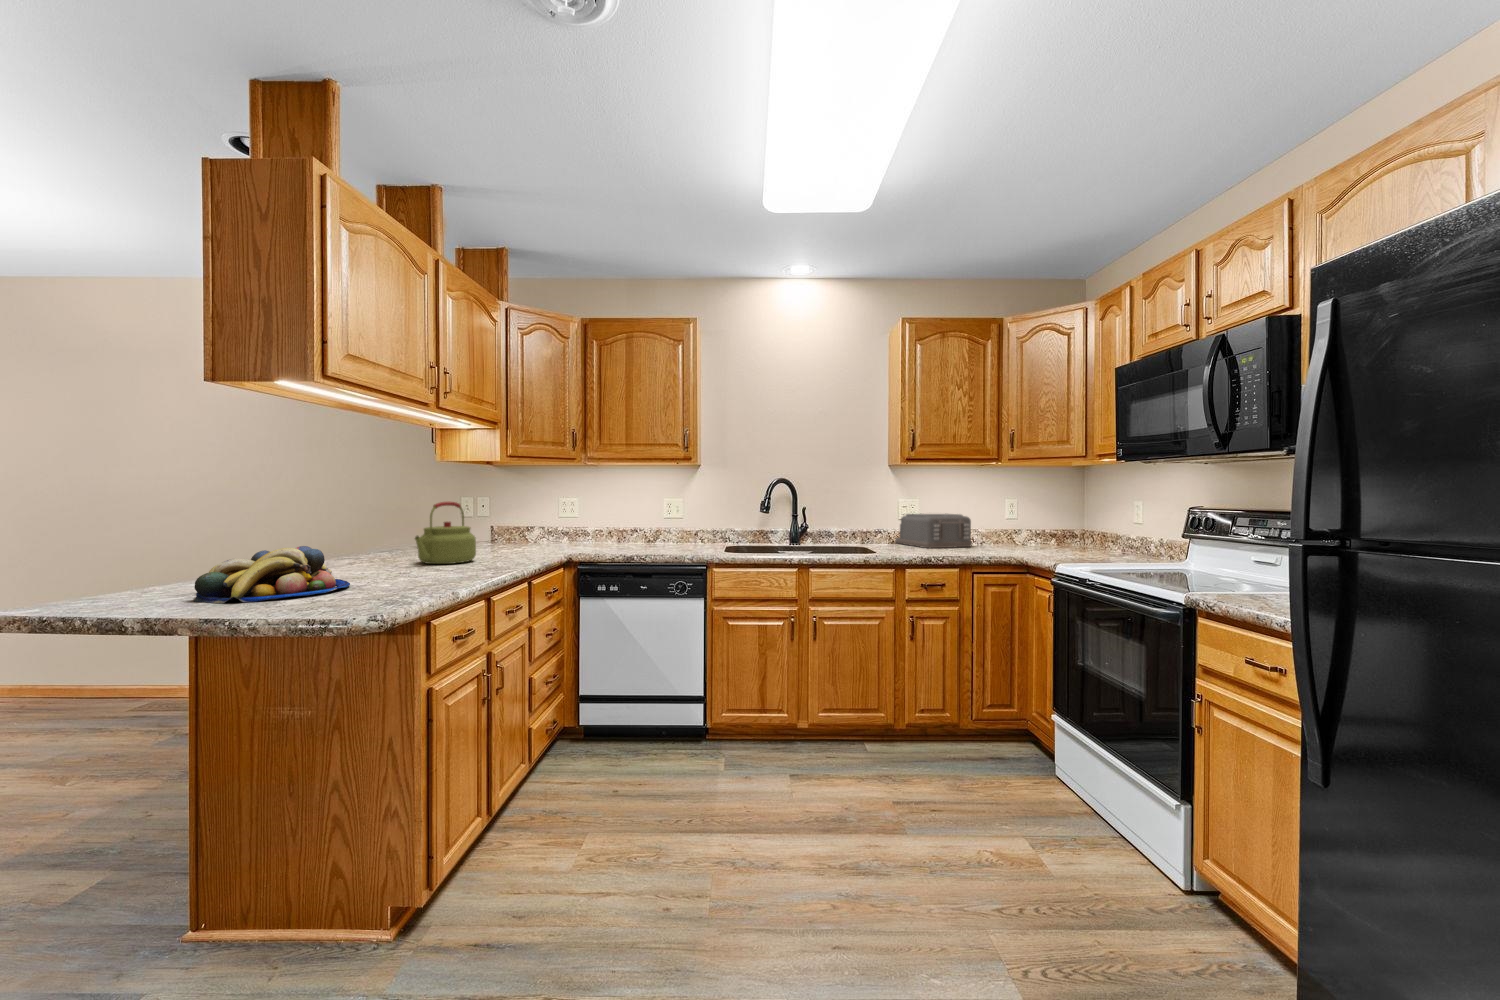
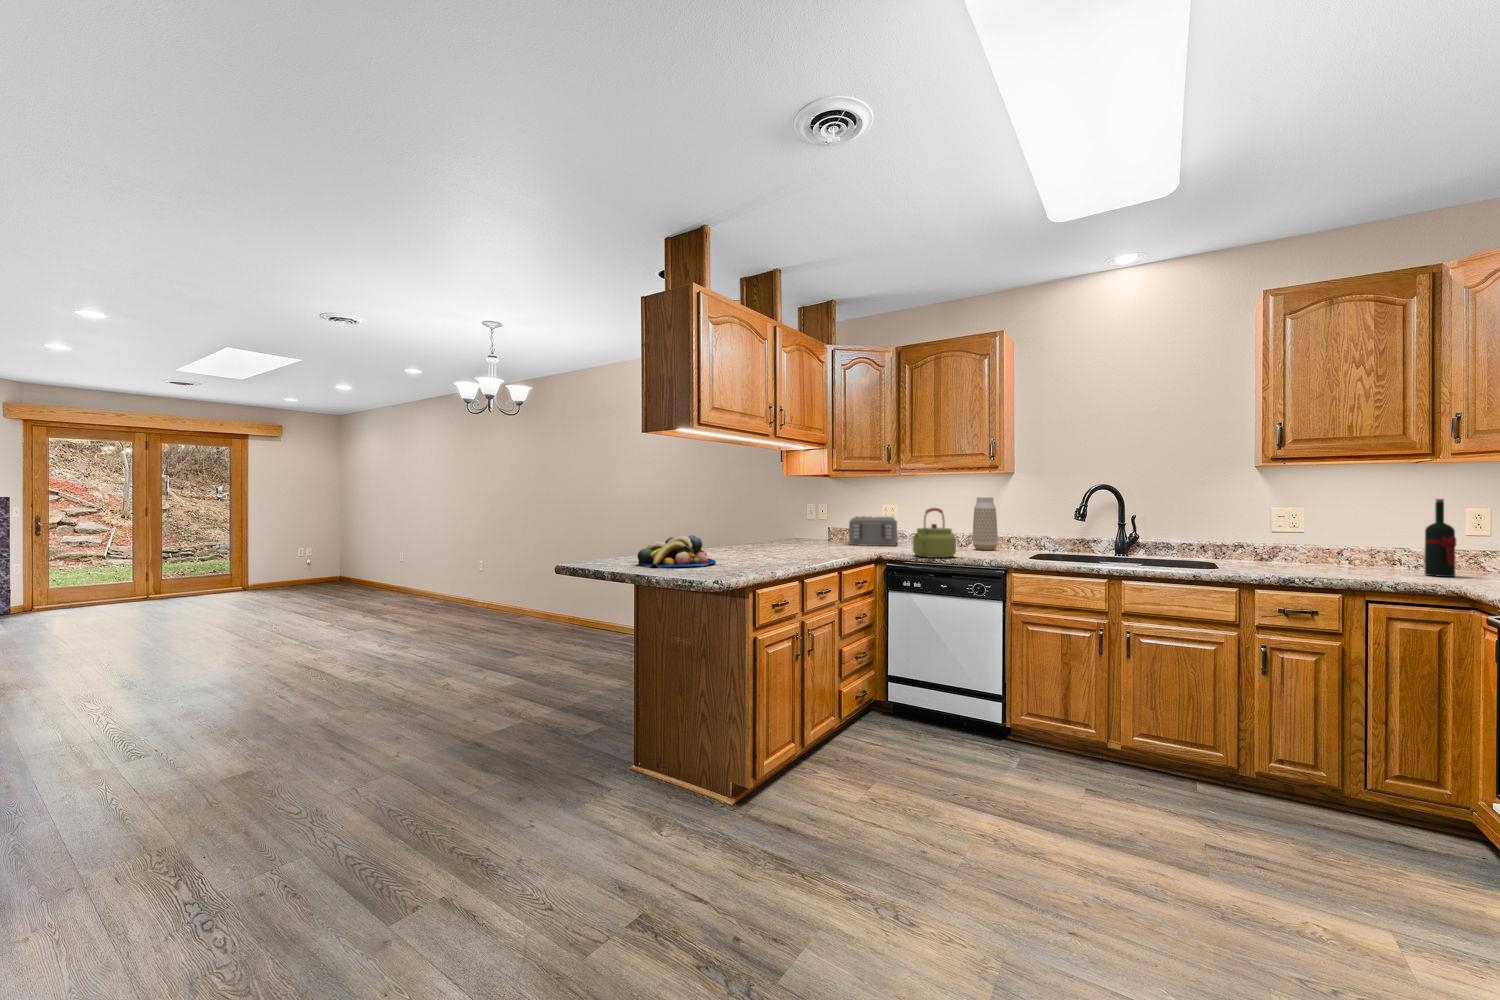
vase: none [663,490,688,545] -> present [973,497,998,550]
wine bottle: none [991,494,1009,551] -> present [1424,499,1456,577]
kettle: present [415,502,476,564] -> present [913,508,956,558]
toaster: present [895,513,972,548] -> present [849,516,898,546]

